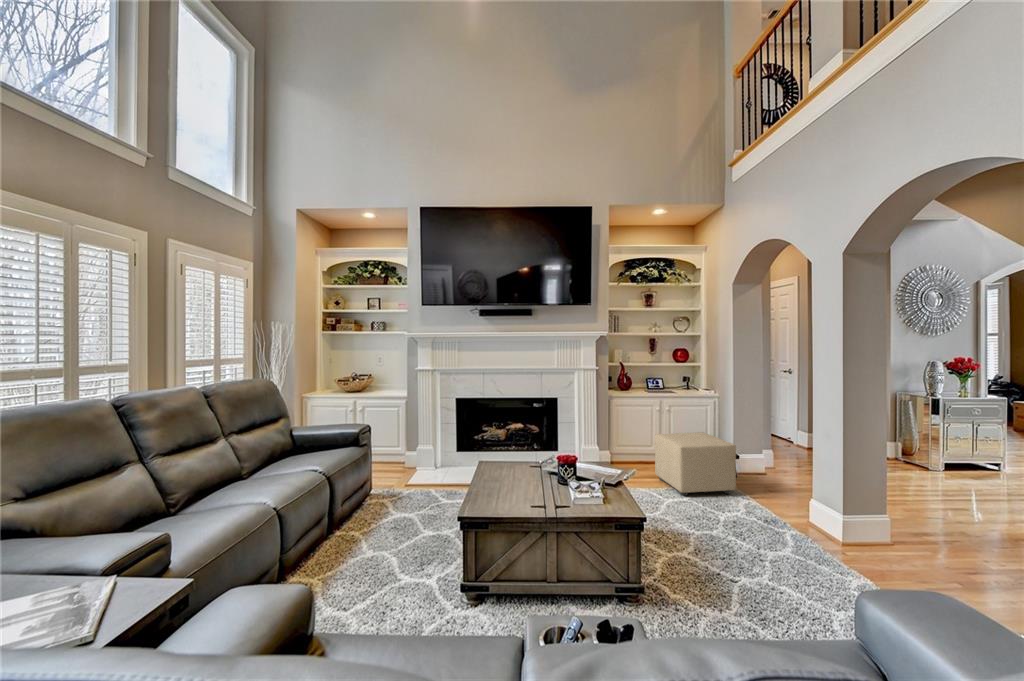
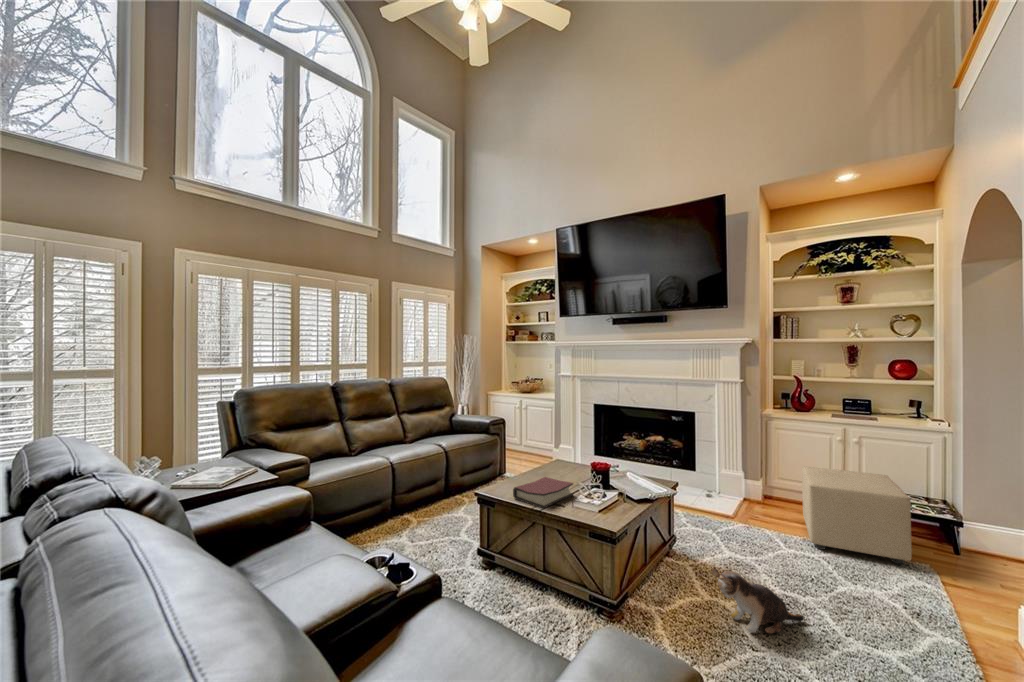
hardback book: none [508,480,556,513] -> present [513,477,573,508]
plush toy: none [694,525,737,570] -> present [712,569,804,634]

